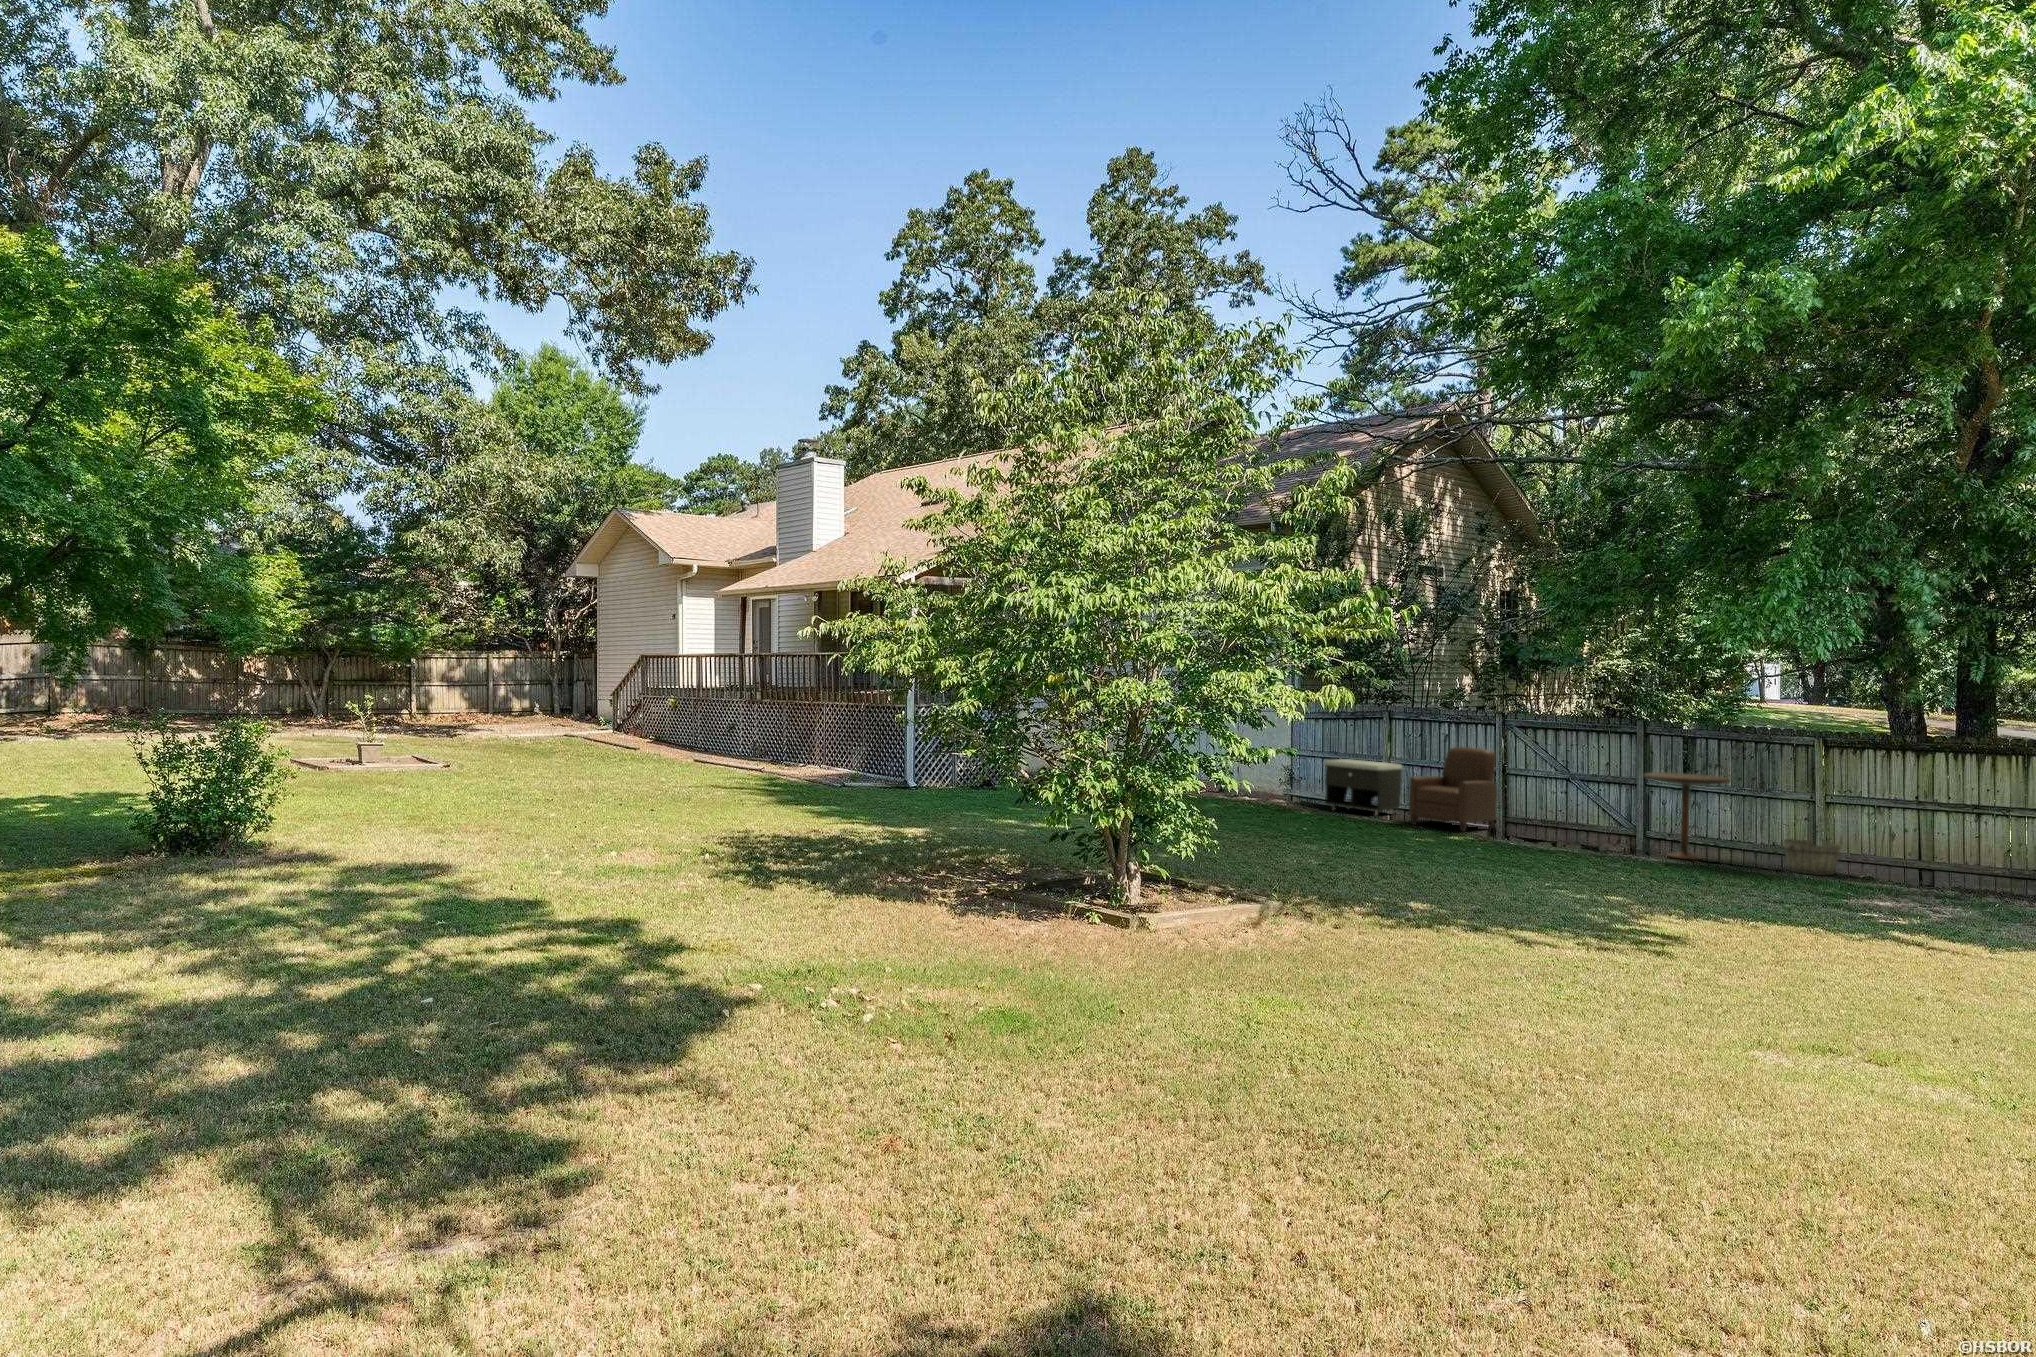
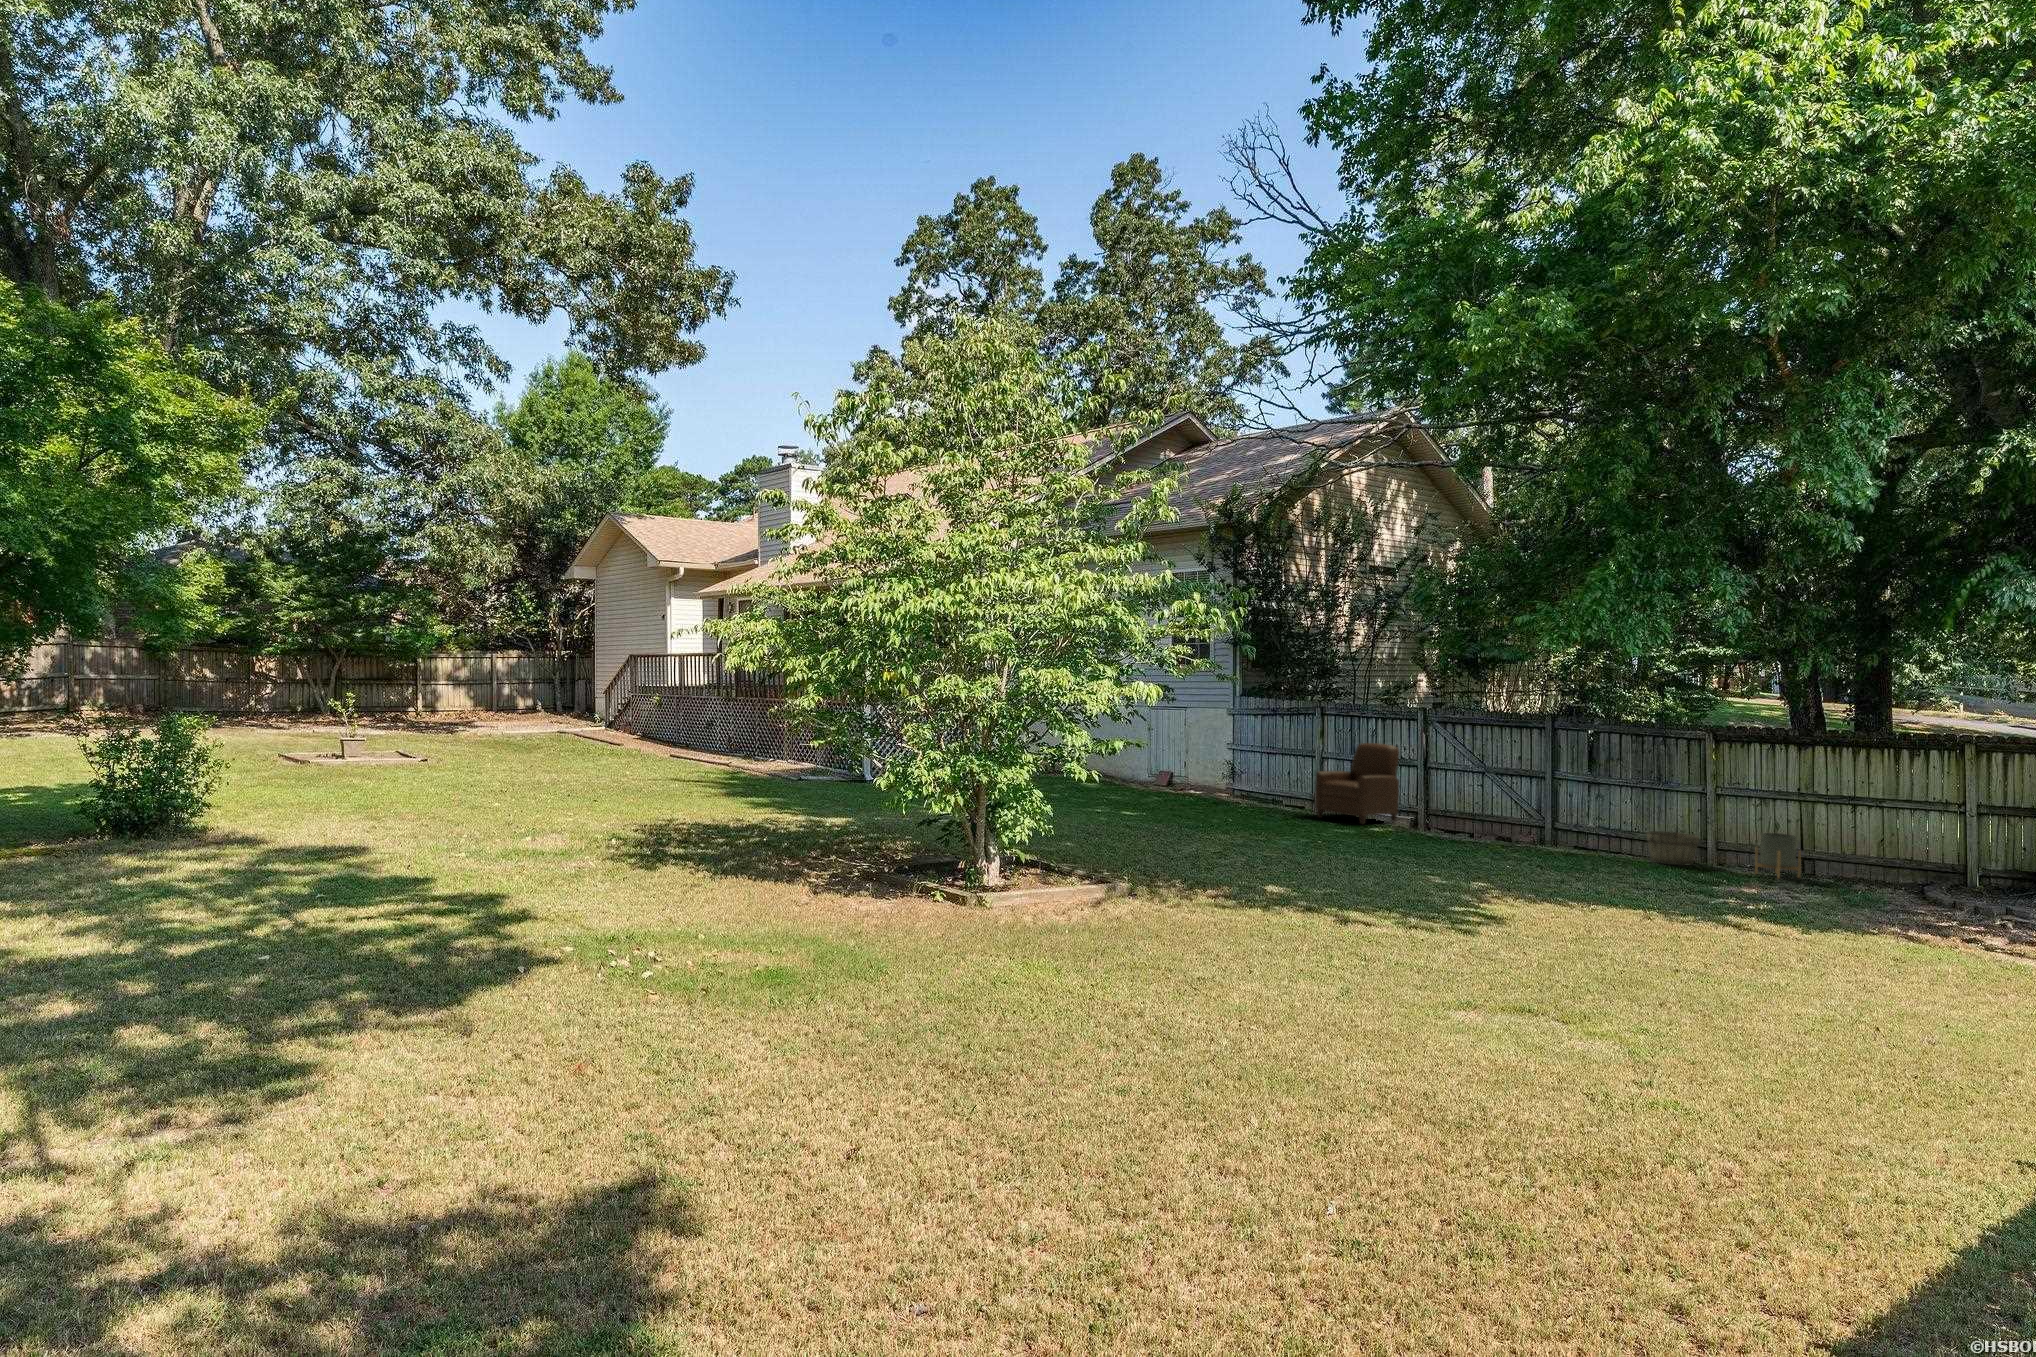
storage bench: present [1325,759,1402,815] -> none [1245,755,1317,809]
pedestal table: present [1644,773,1730,860] -> none [1522,767,1602,851]
planter: none [1905,841,1956,889] -> present [1755,833,1801,878]

